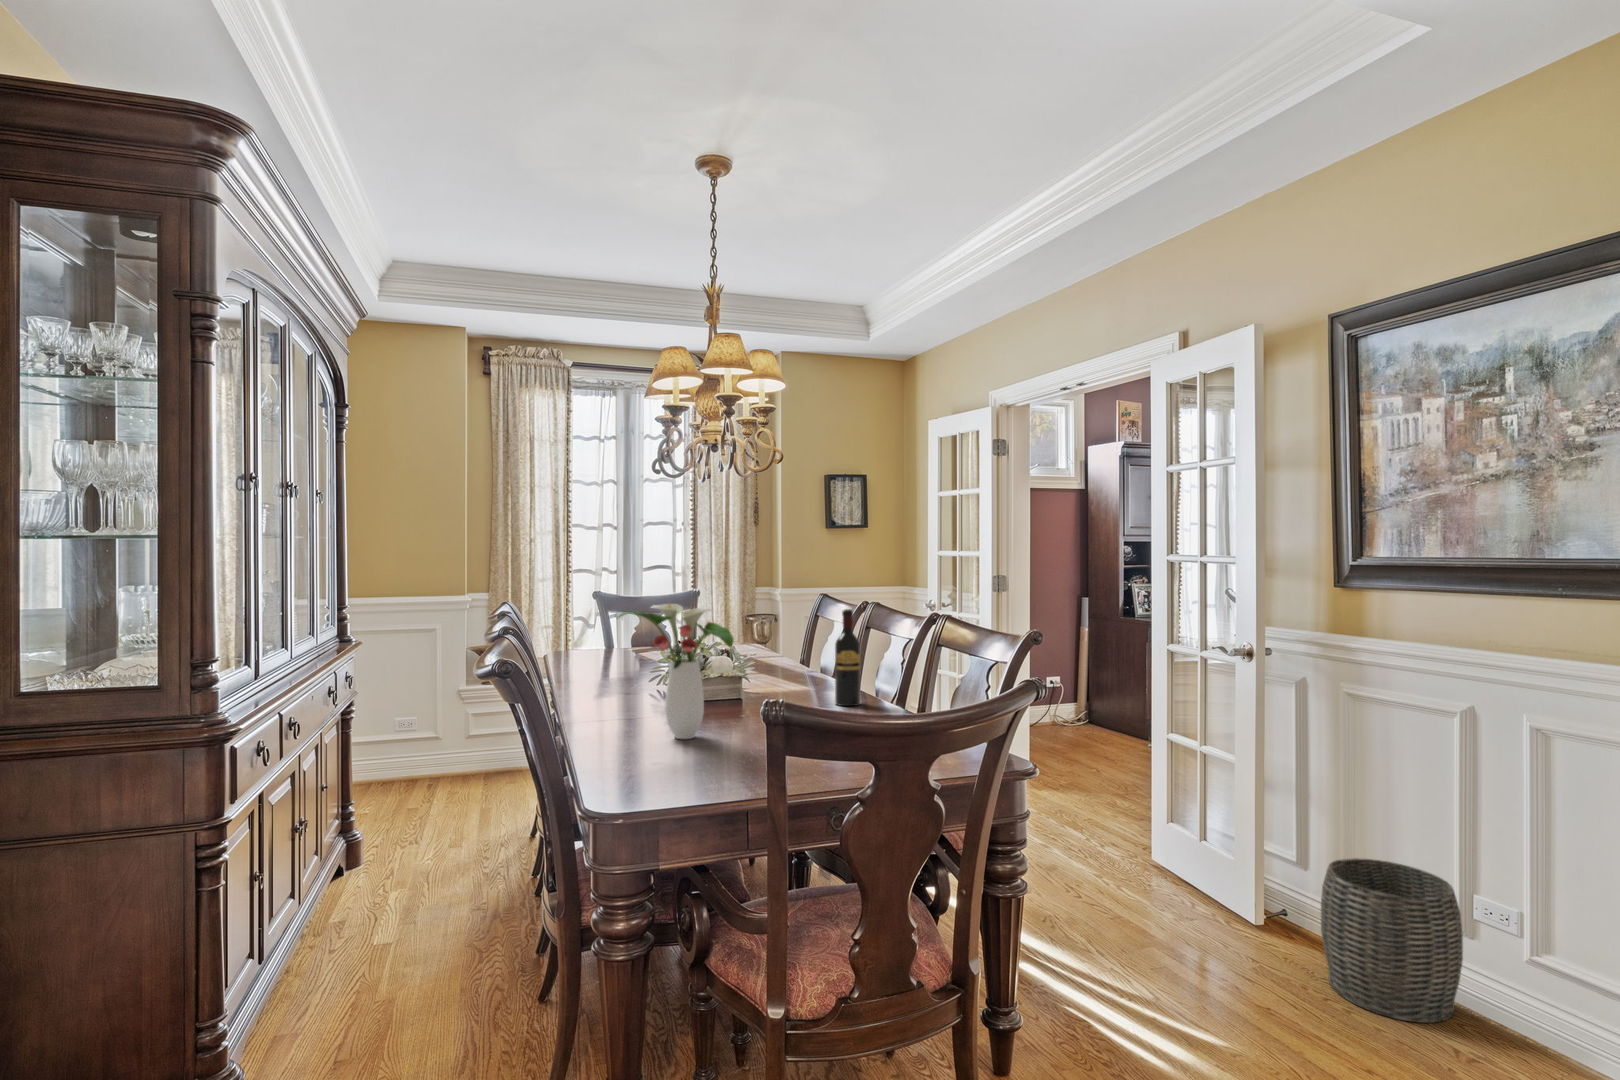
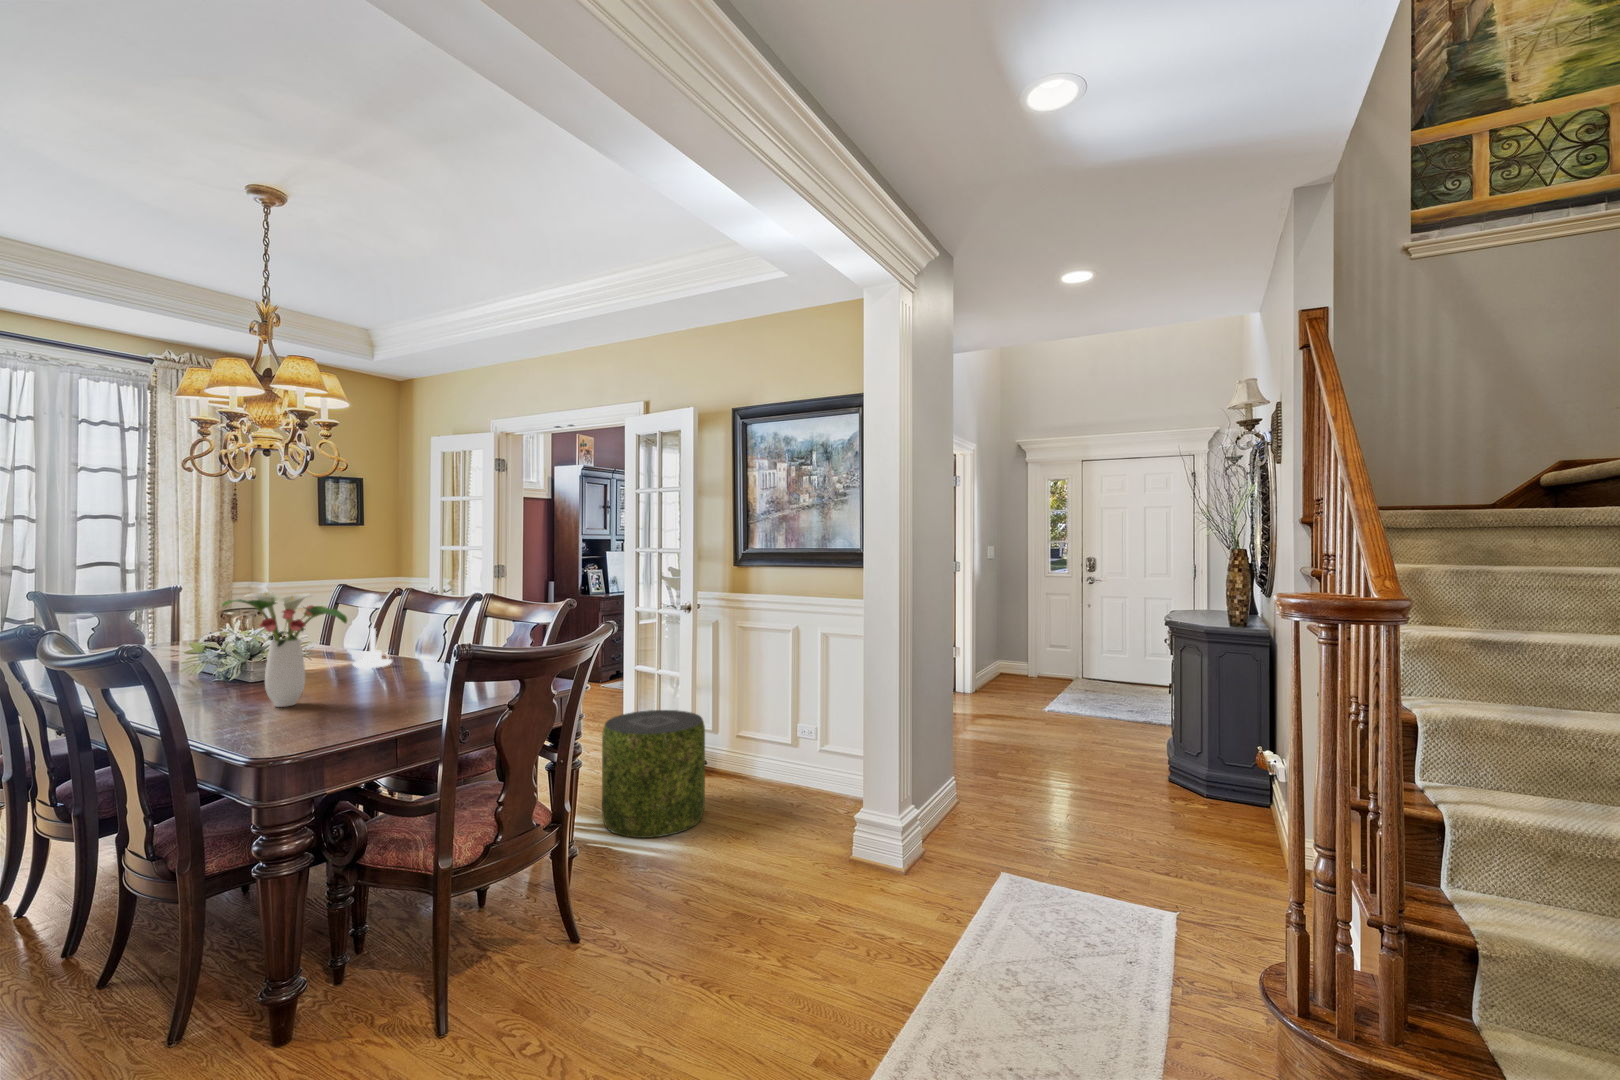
wine bottle: present [835,609,860,706] -> none [402,593,425,670]
candle holder: none [790,642,831,698] -> present [353,624,392,668]
pouf: none [1090,808,1265,1031] -> present [602,710,705,838]
woven basket: present [1321,858,1463,1023] -> none [729,720,794,801]

